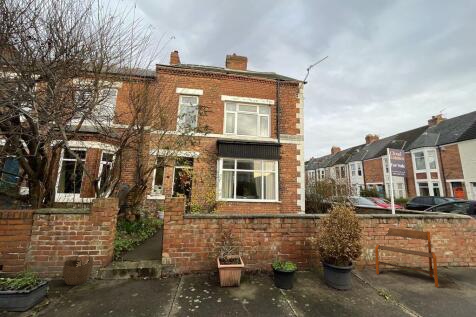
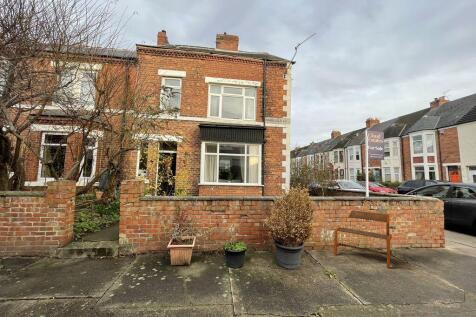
woven basket: present [63,252,93,285] -> none [17,232,49,264]

